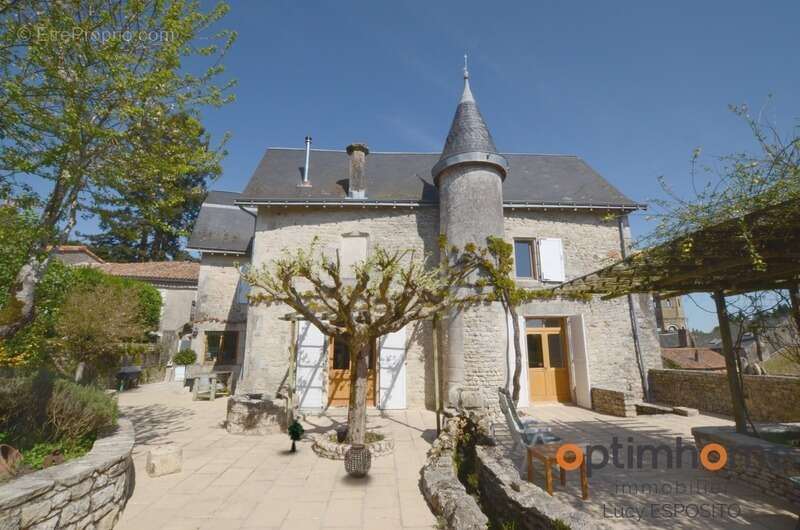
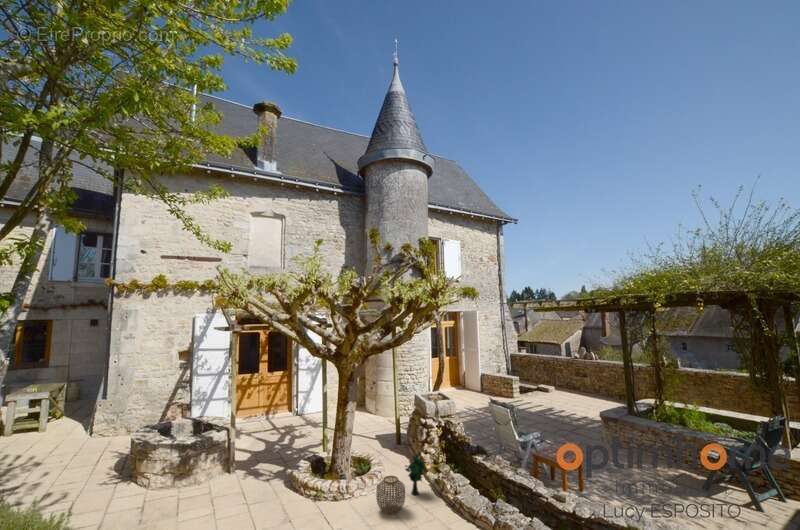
decorative plant: present [287,416,305,452] -> present [405,452,426,495]

